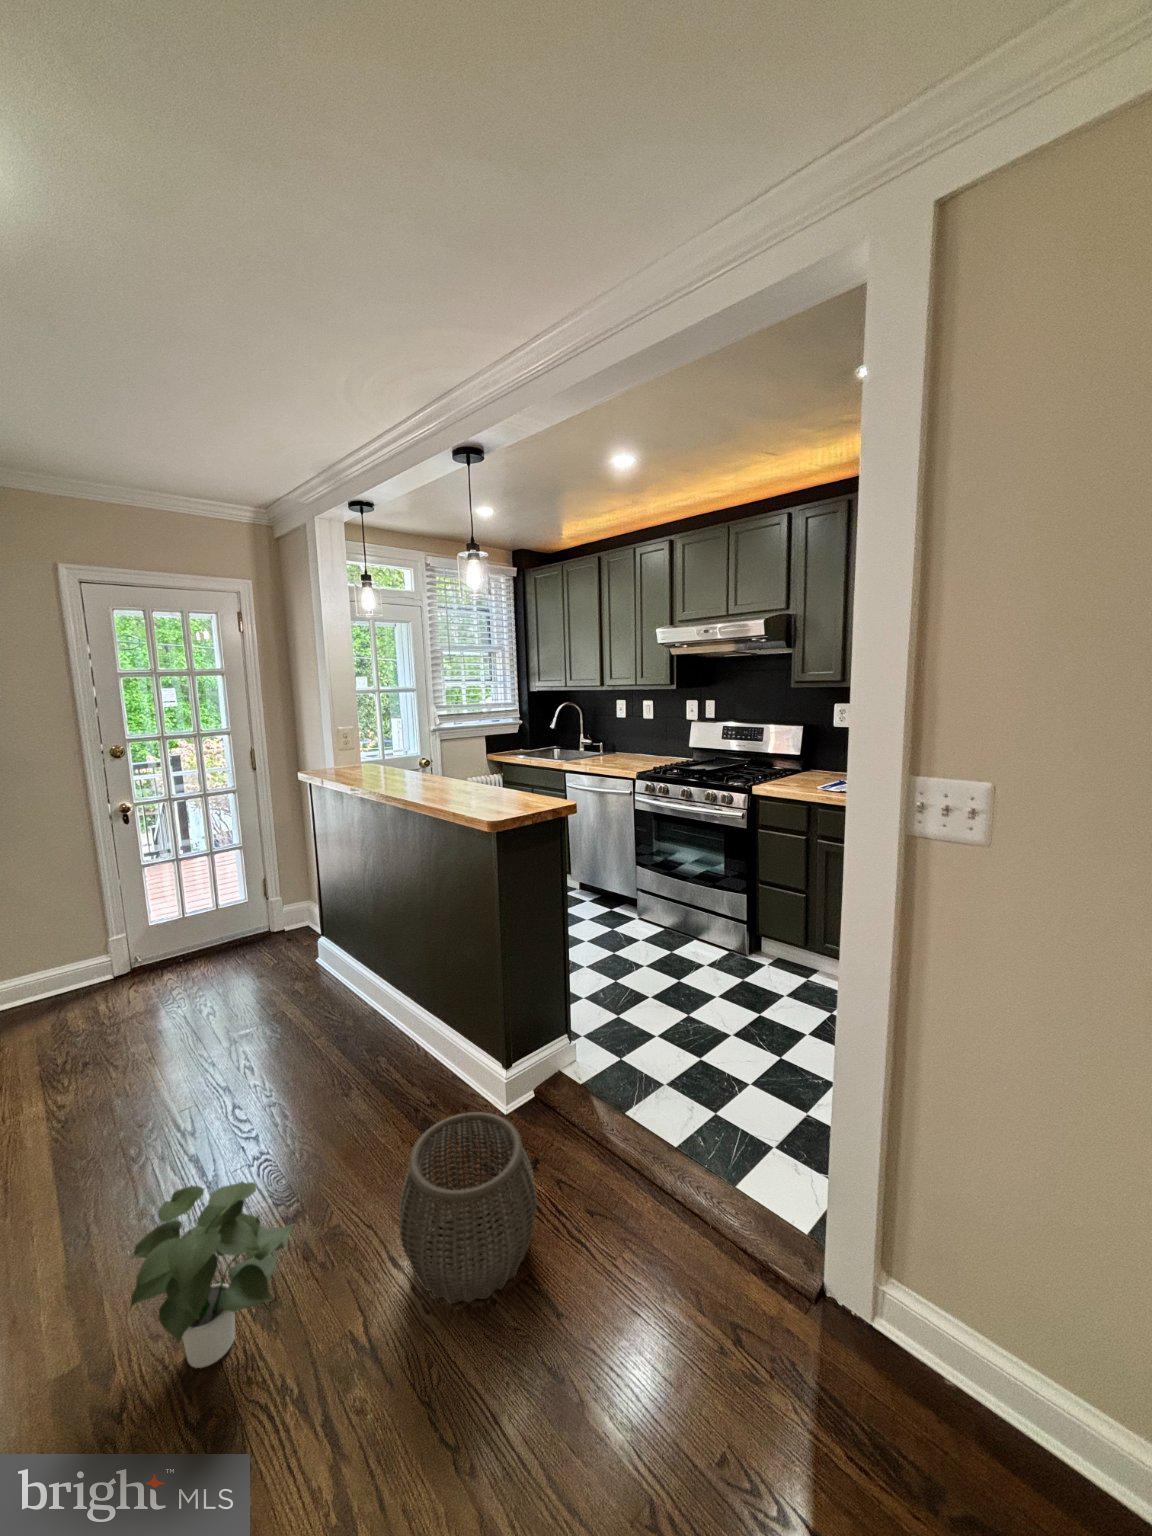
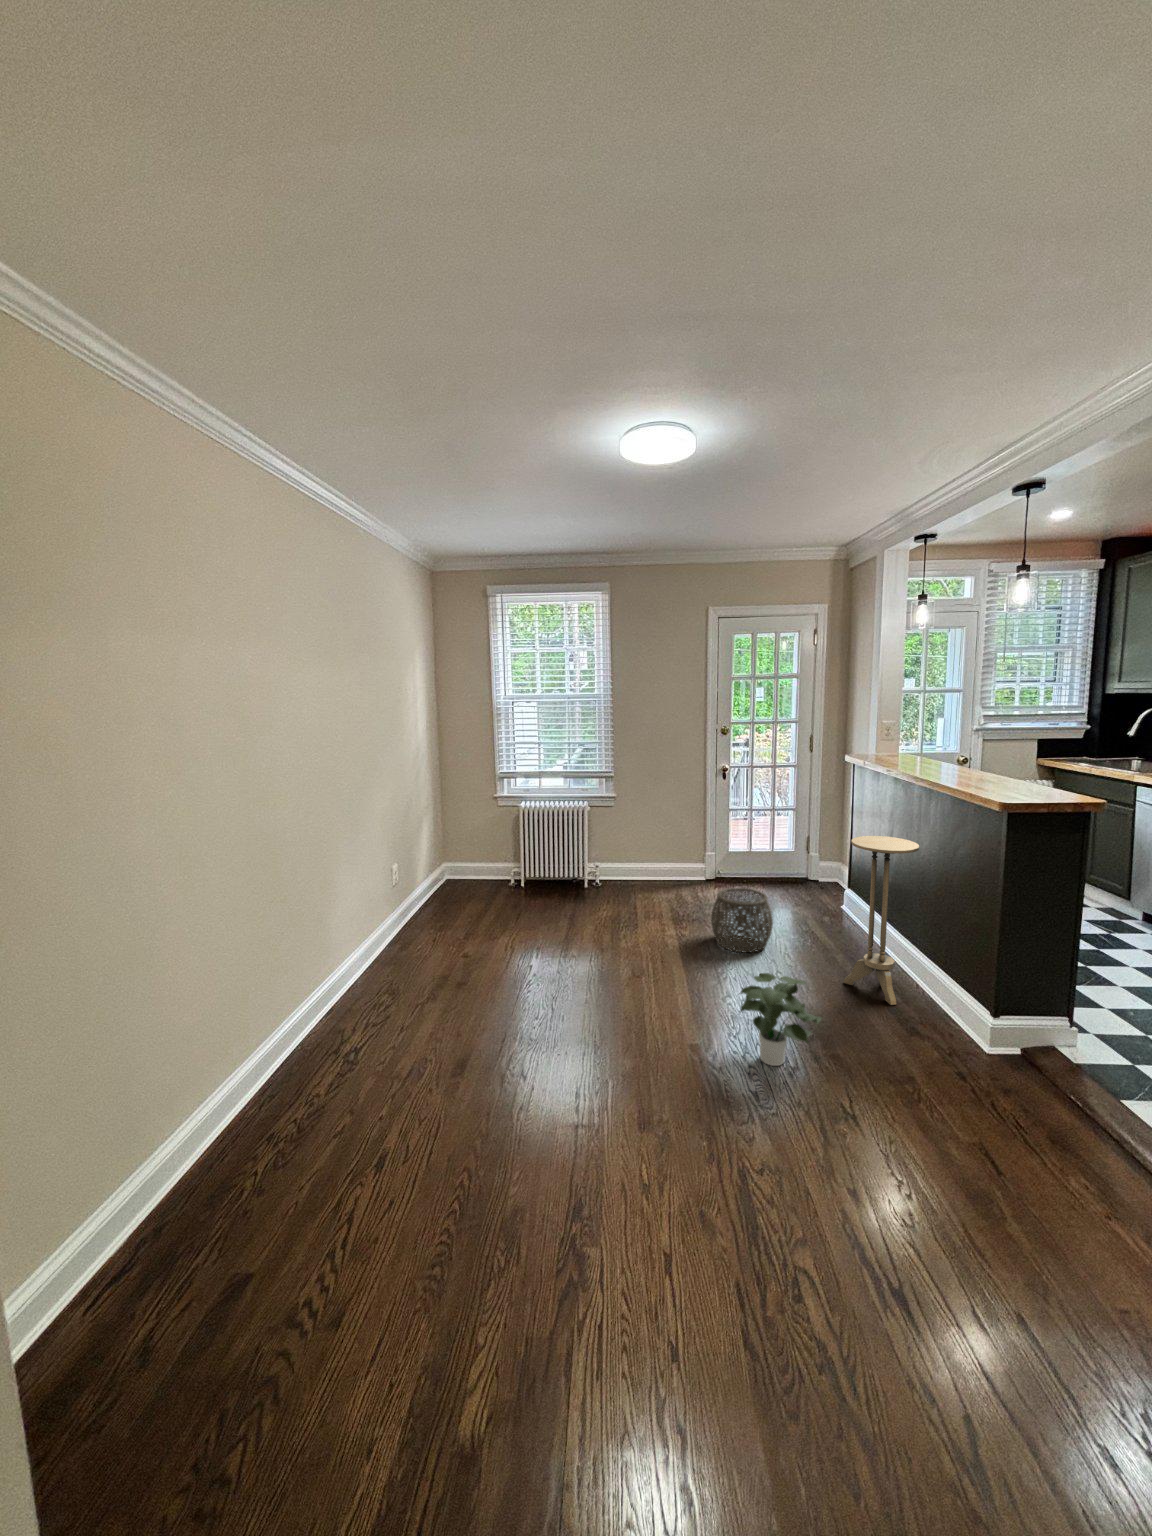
side table: none [312,880,400,1103] -> present [843,836,919,1005]
woven basket: present [399,1112,537,1304] -> present [711,888,773,953]

